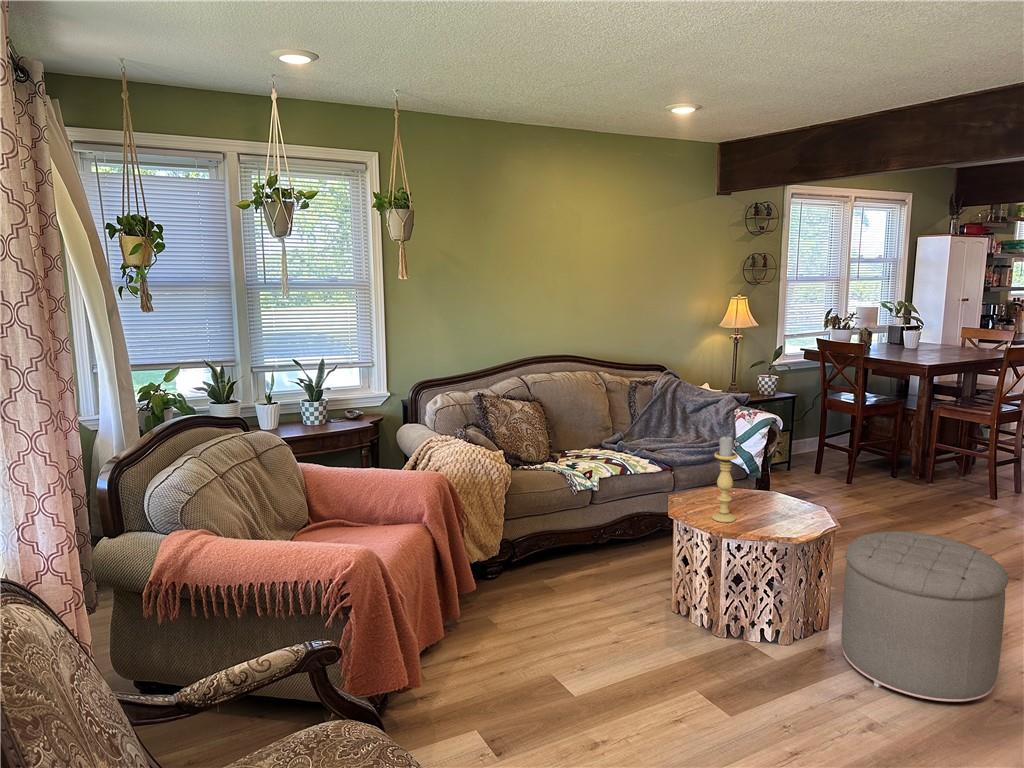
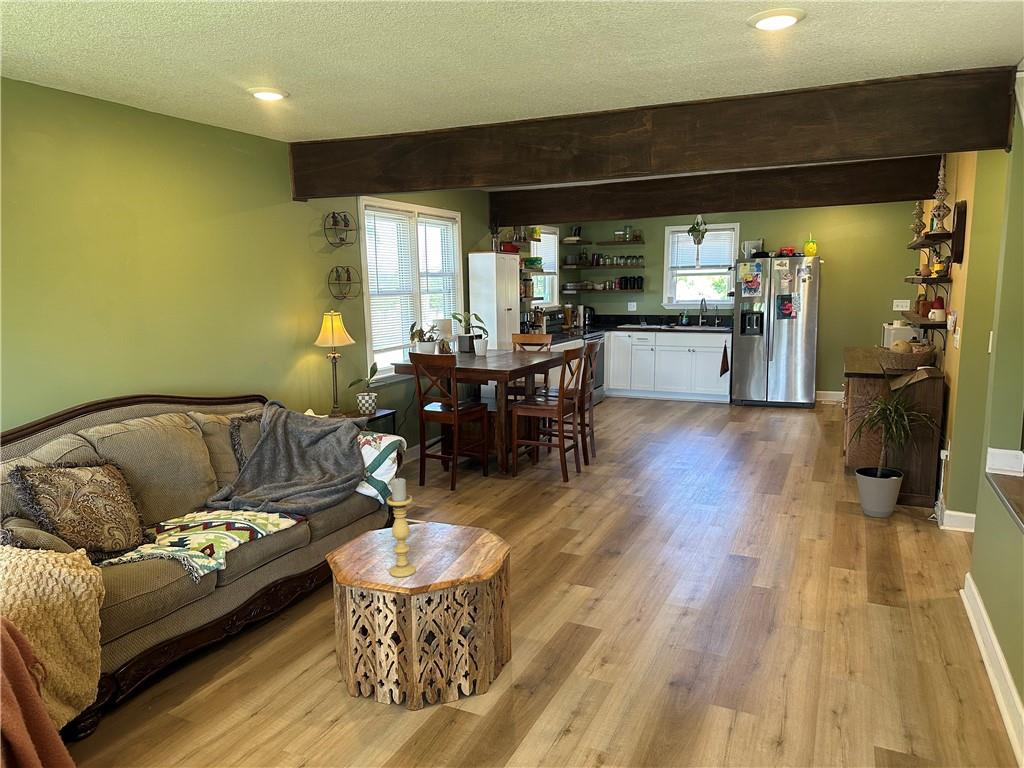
ottoman: present [841,531,1008,702] -> none [530,539,667,707]

